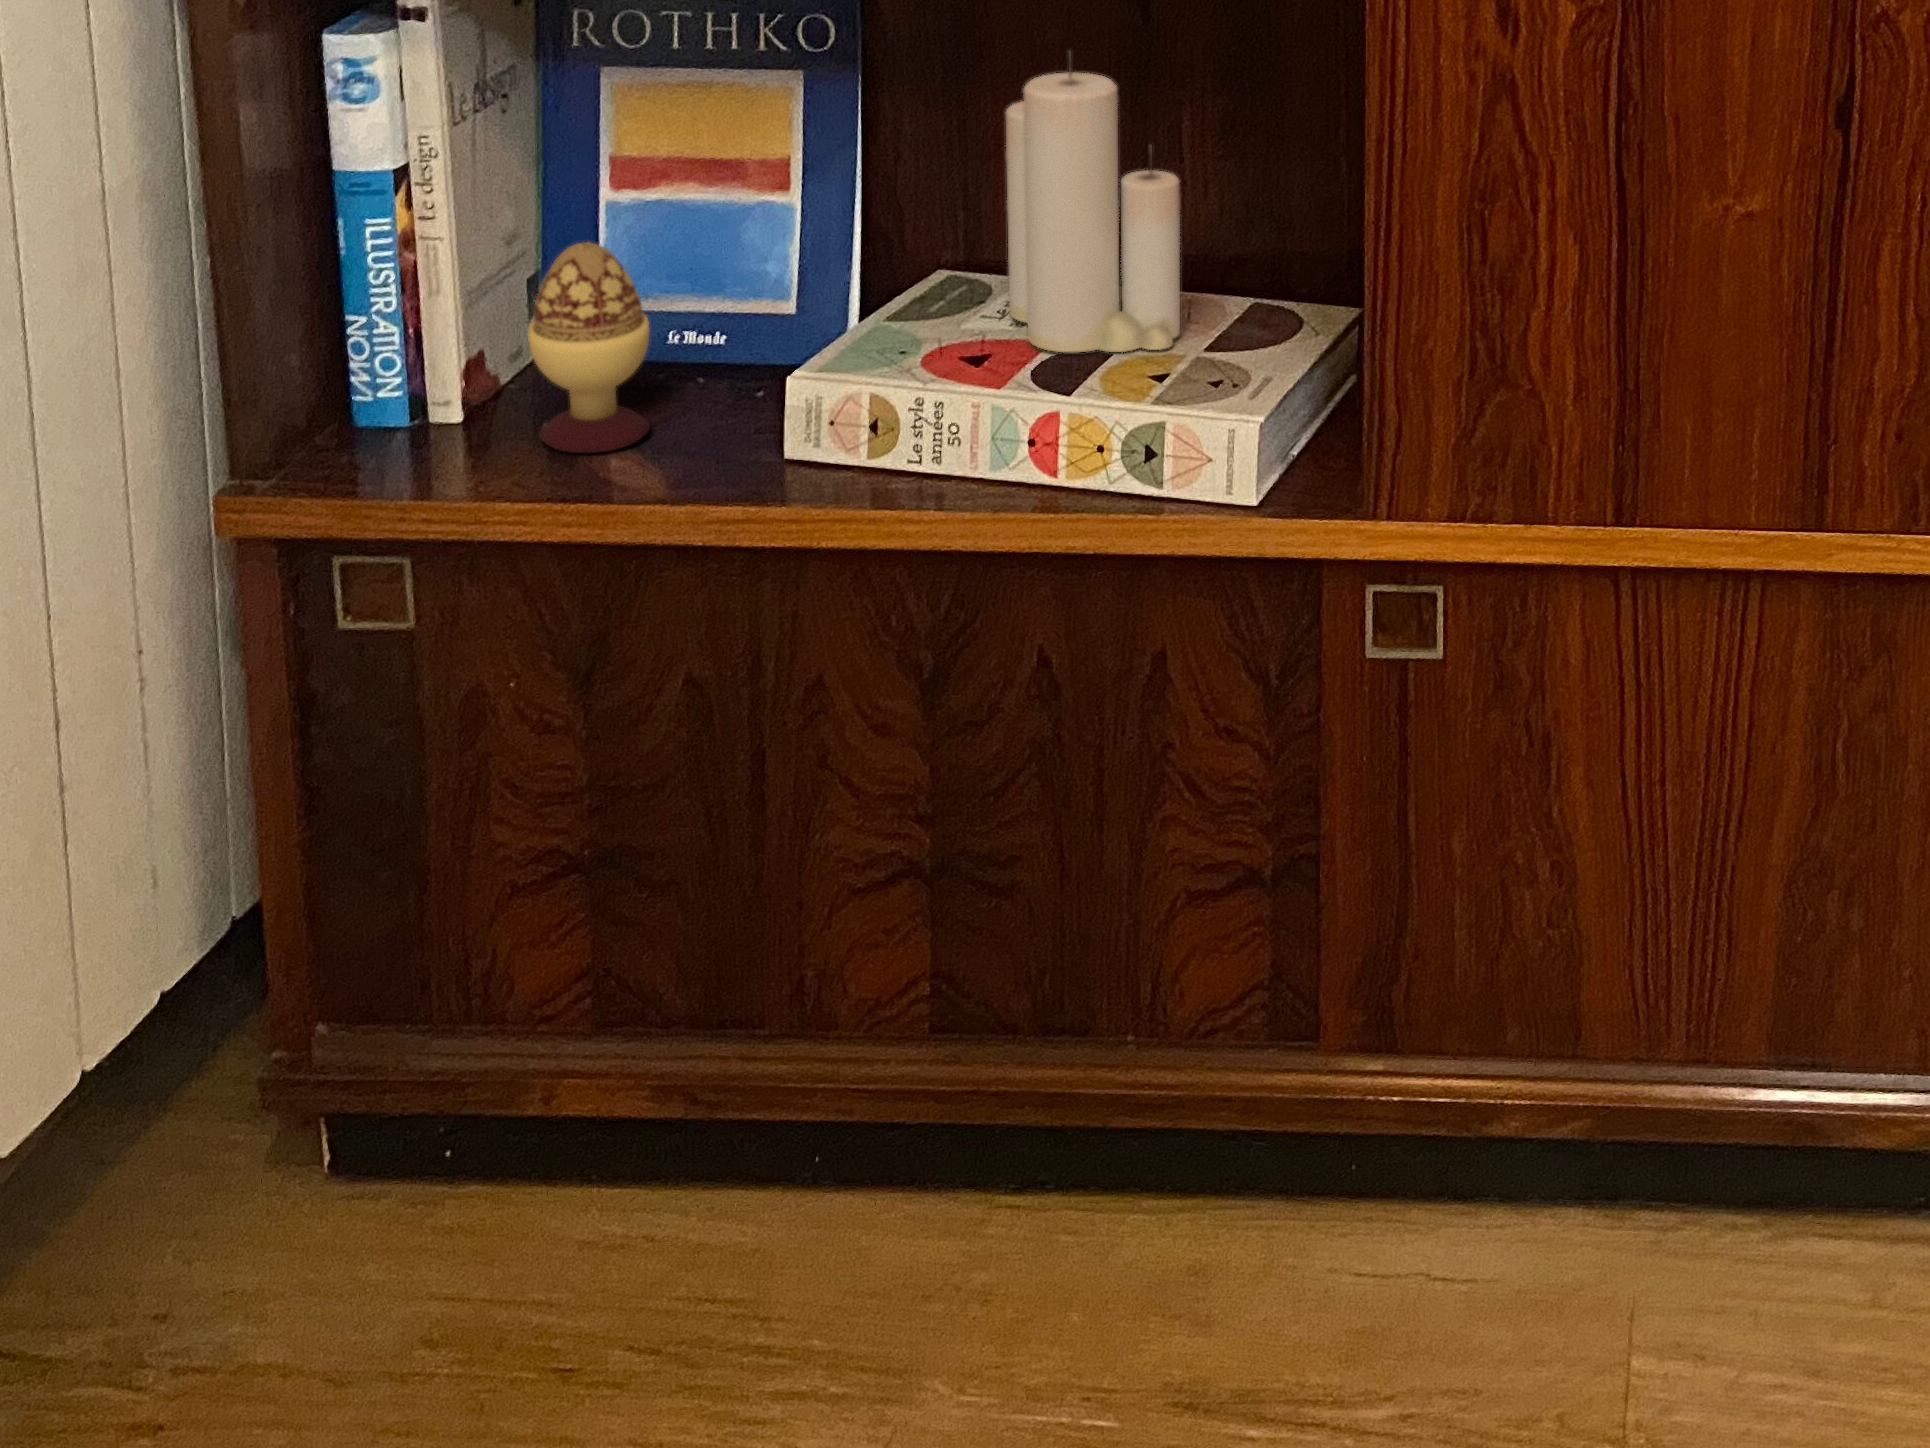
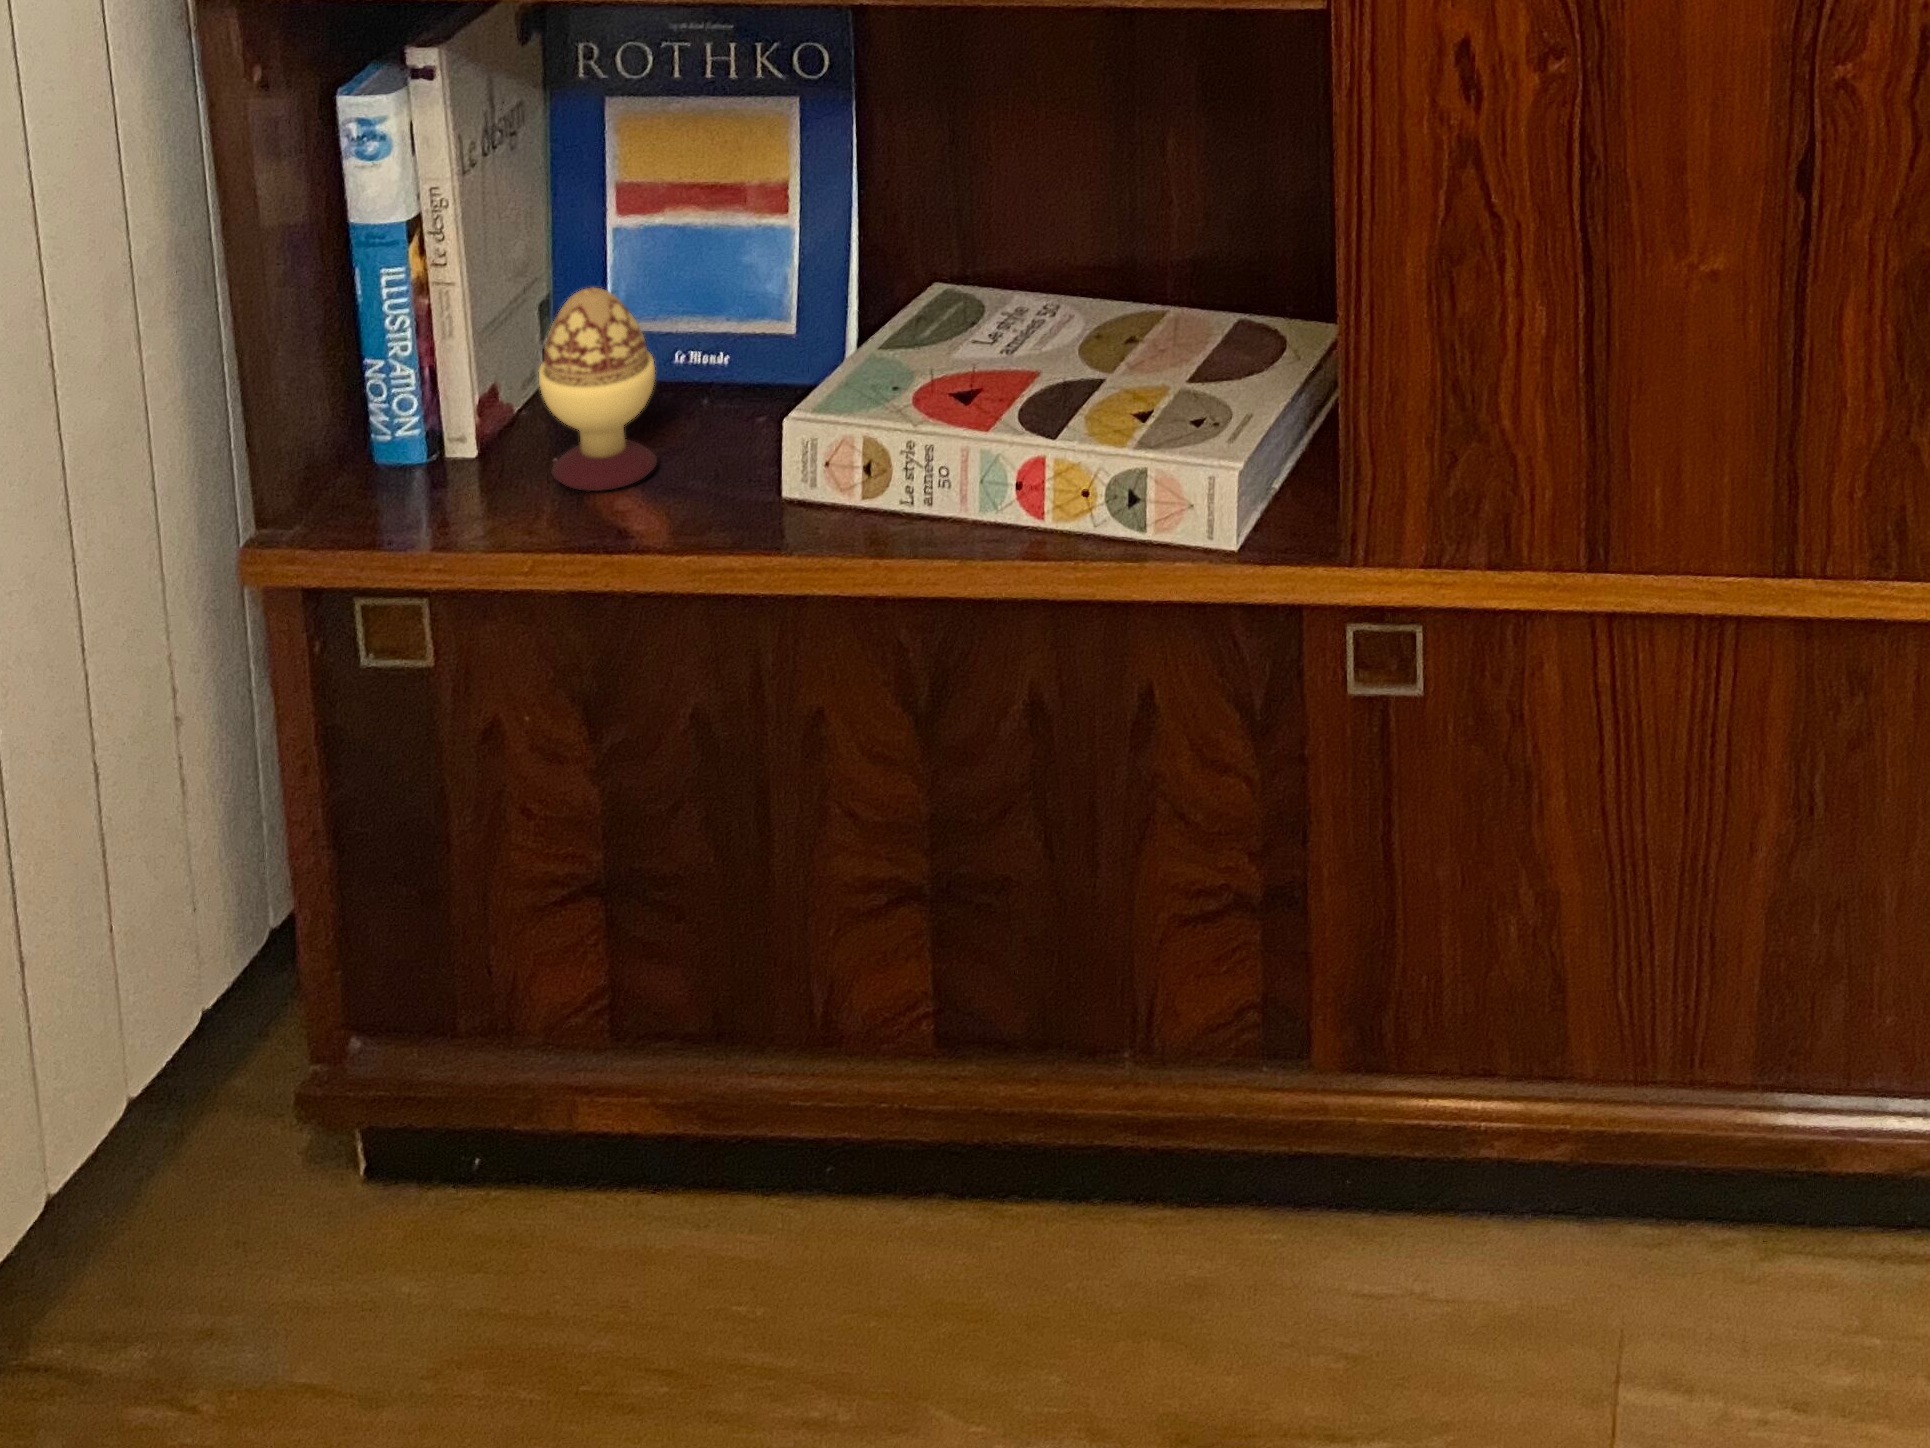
candle: present [1006,71,1180,352] -> none [994,97,1167,388]

